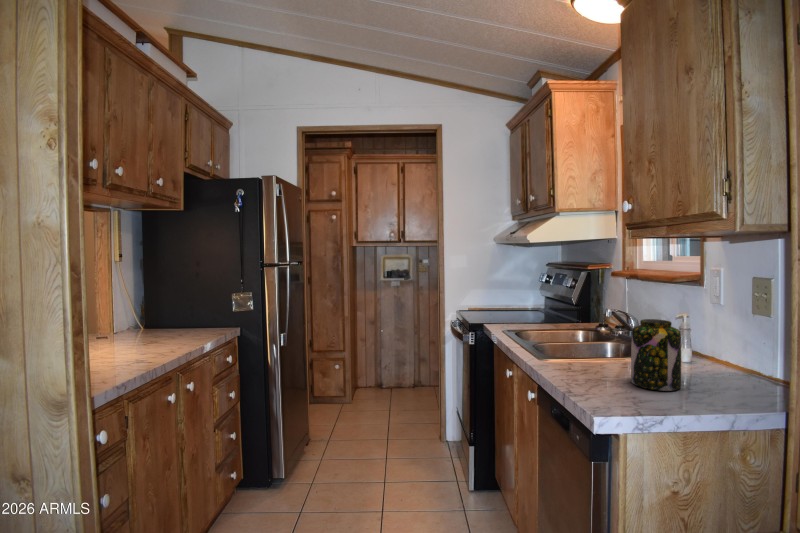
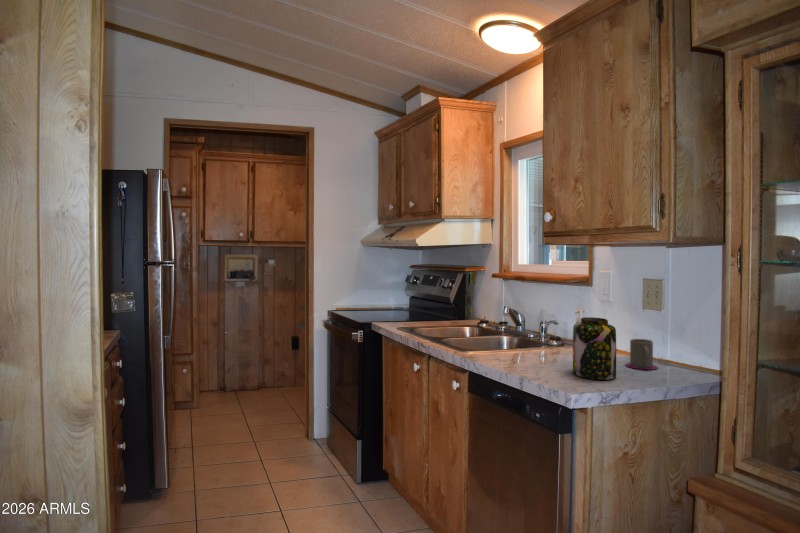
mug: none [714,350,756,388] -> present [626,339,657,370]

